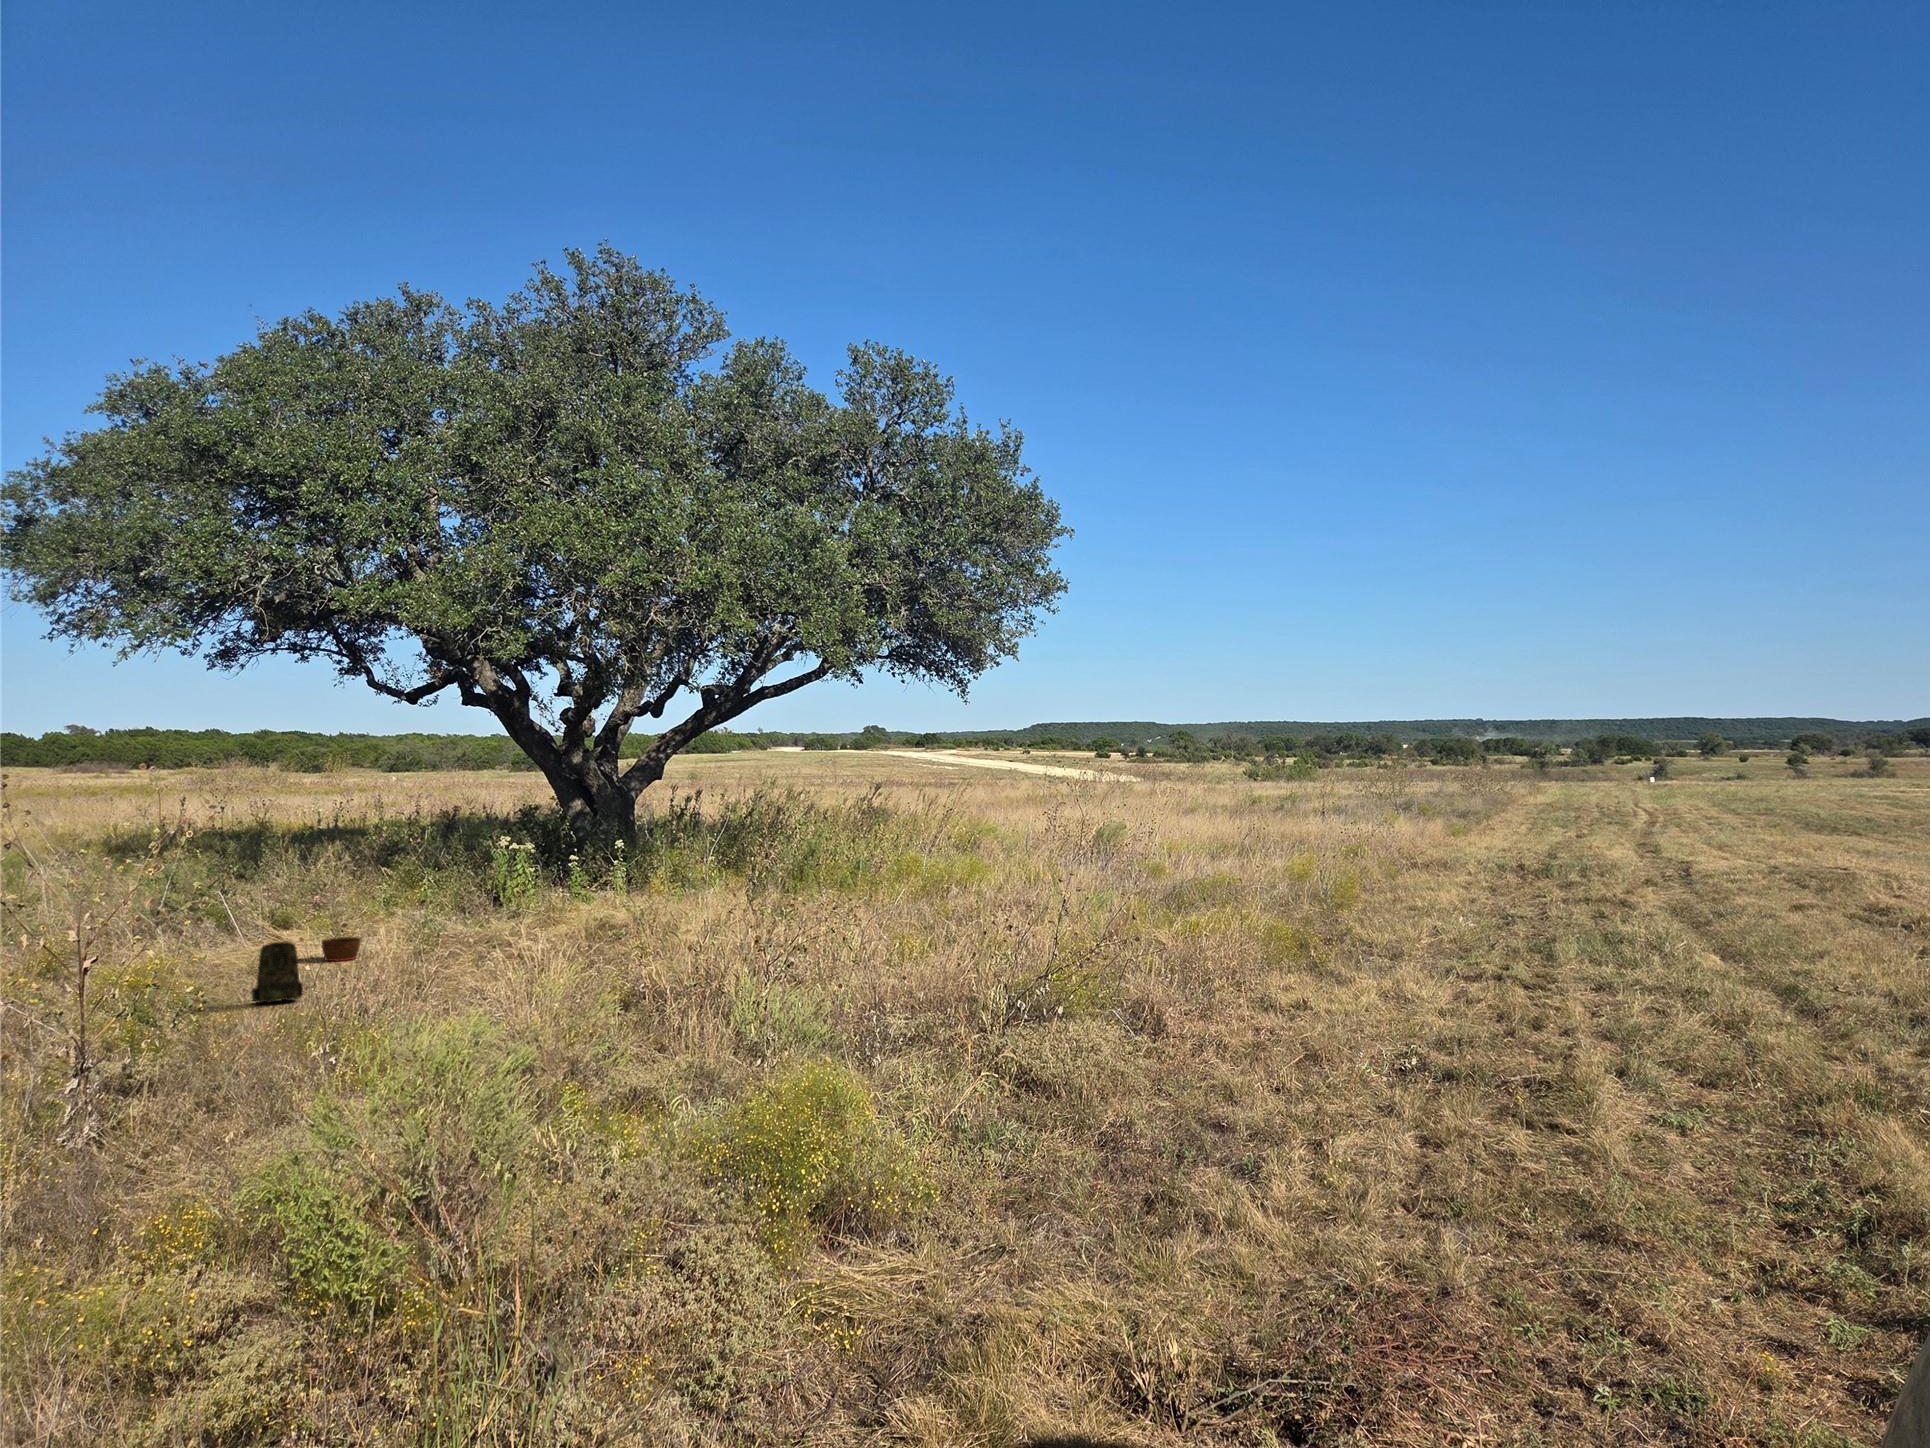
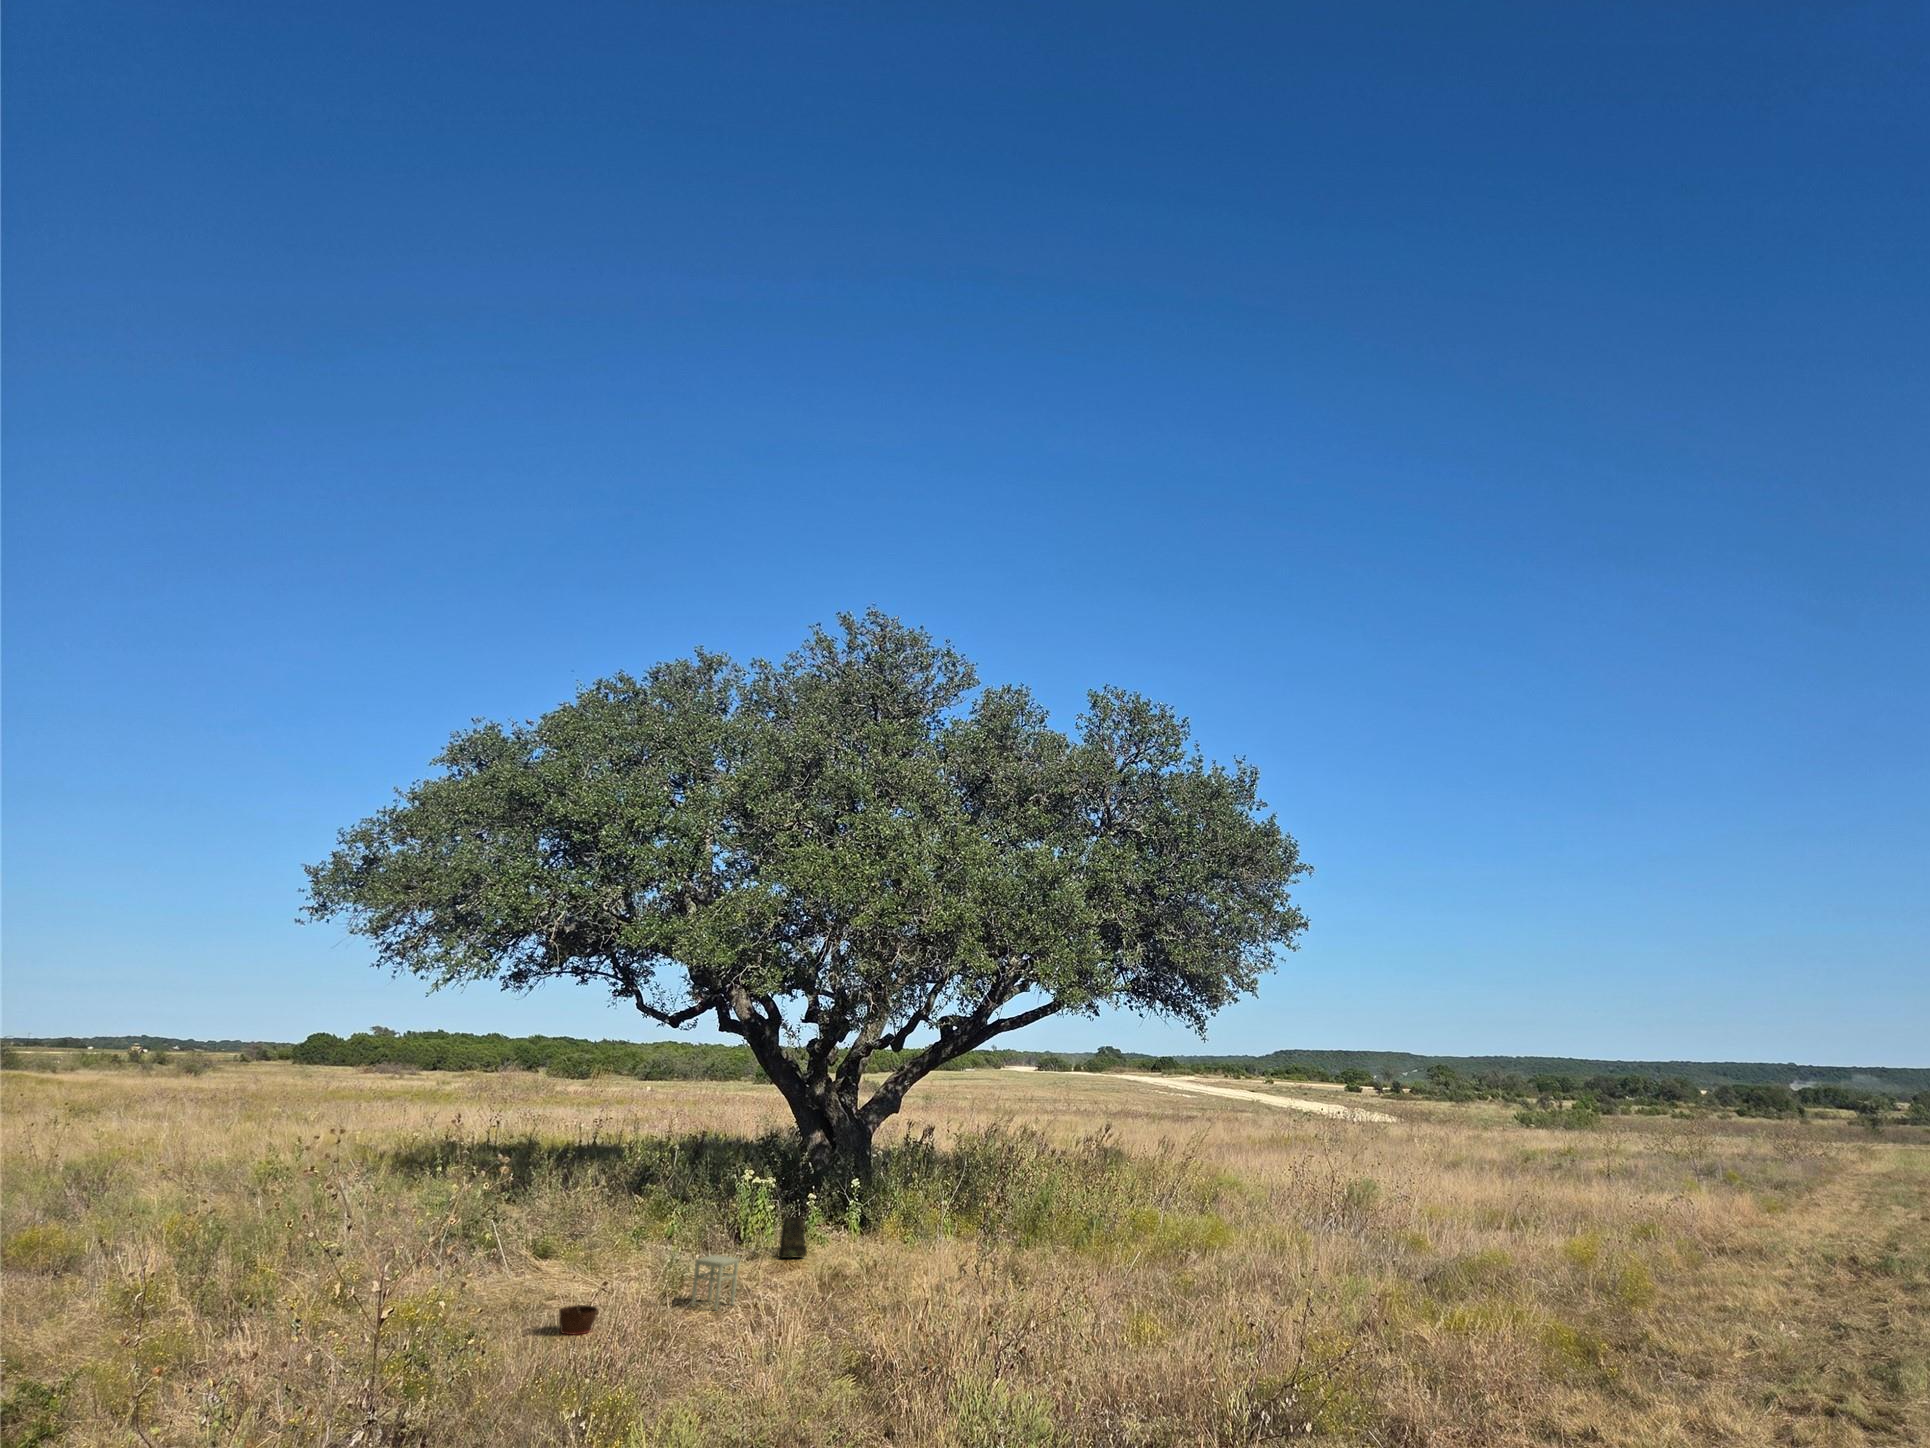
stool: none [457,895,503,941] -> present [691,1255,739,1310]
backpack: present [252,942,303,1003] -> present [778,1217,807,1258]

